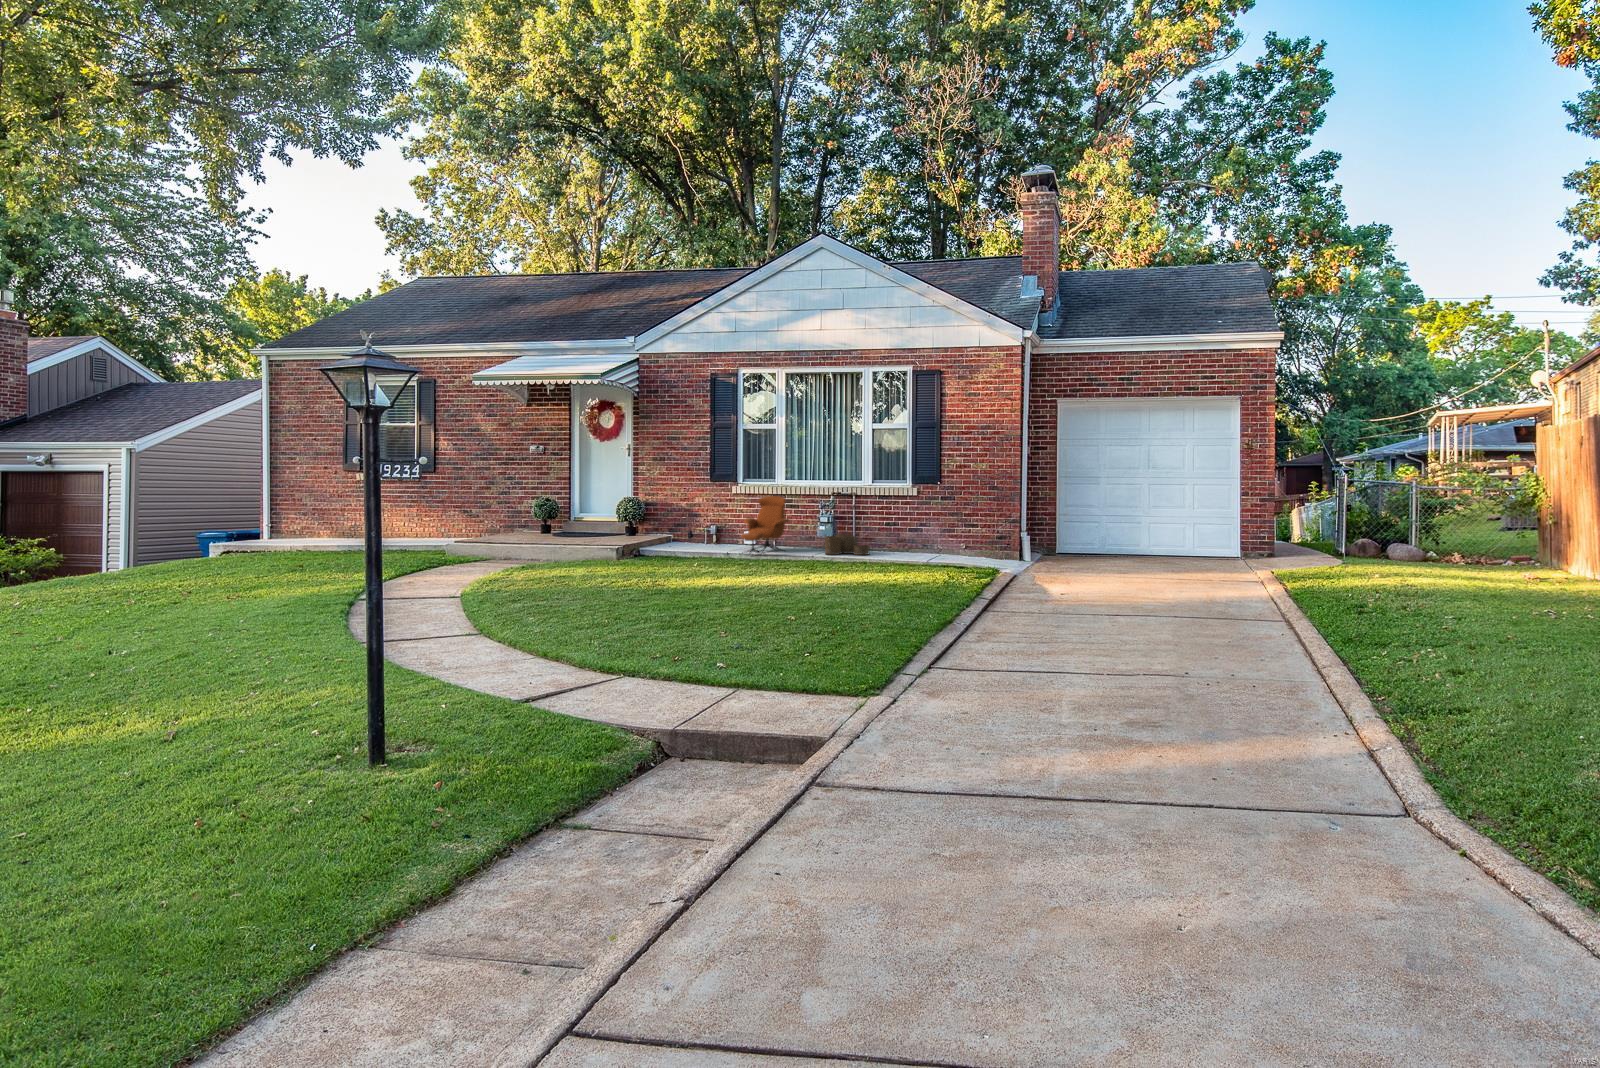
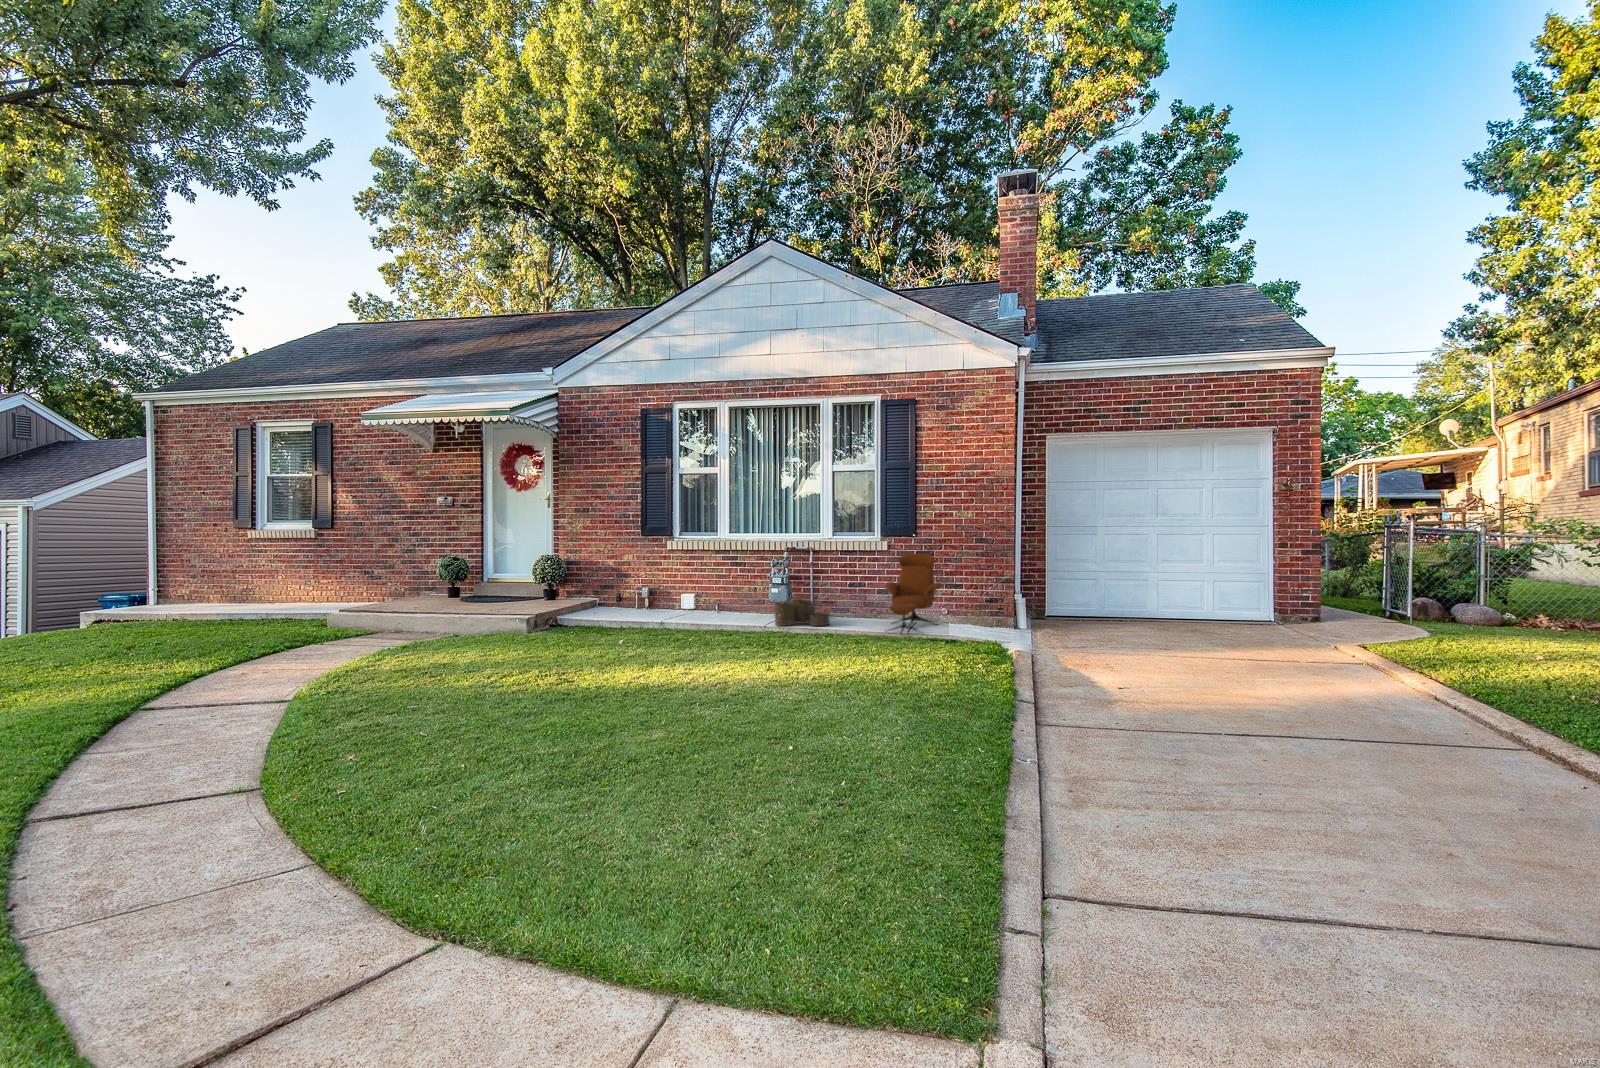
lounge chair: present [741,496,789,554] -> present [884,553,943,632]

